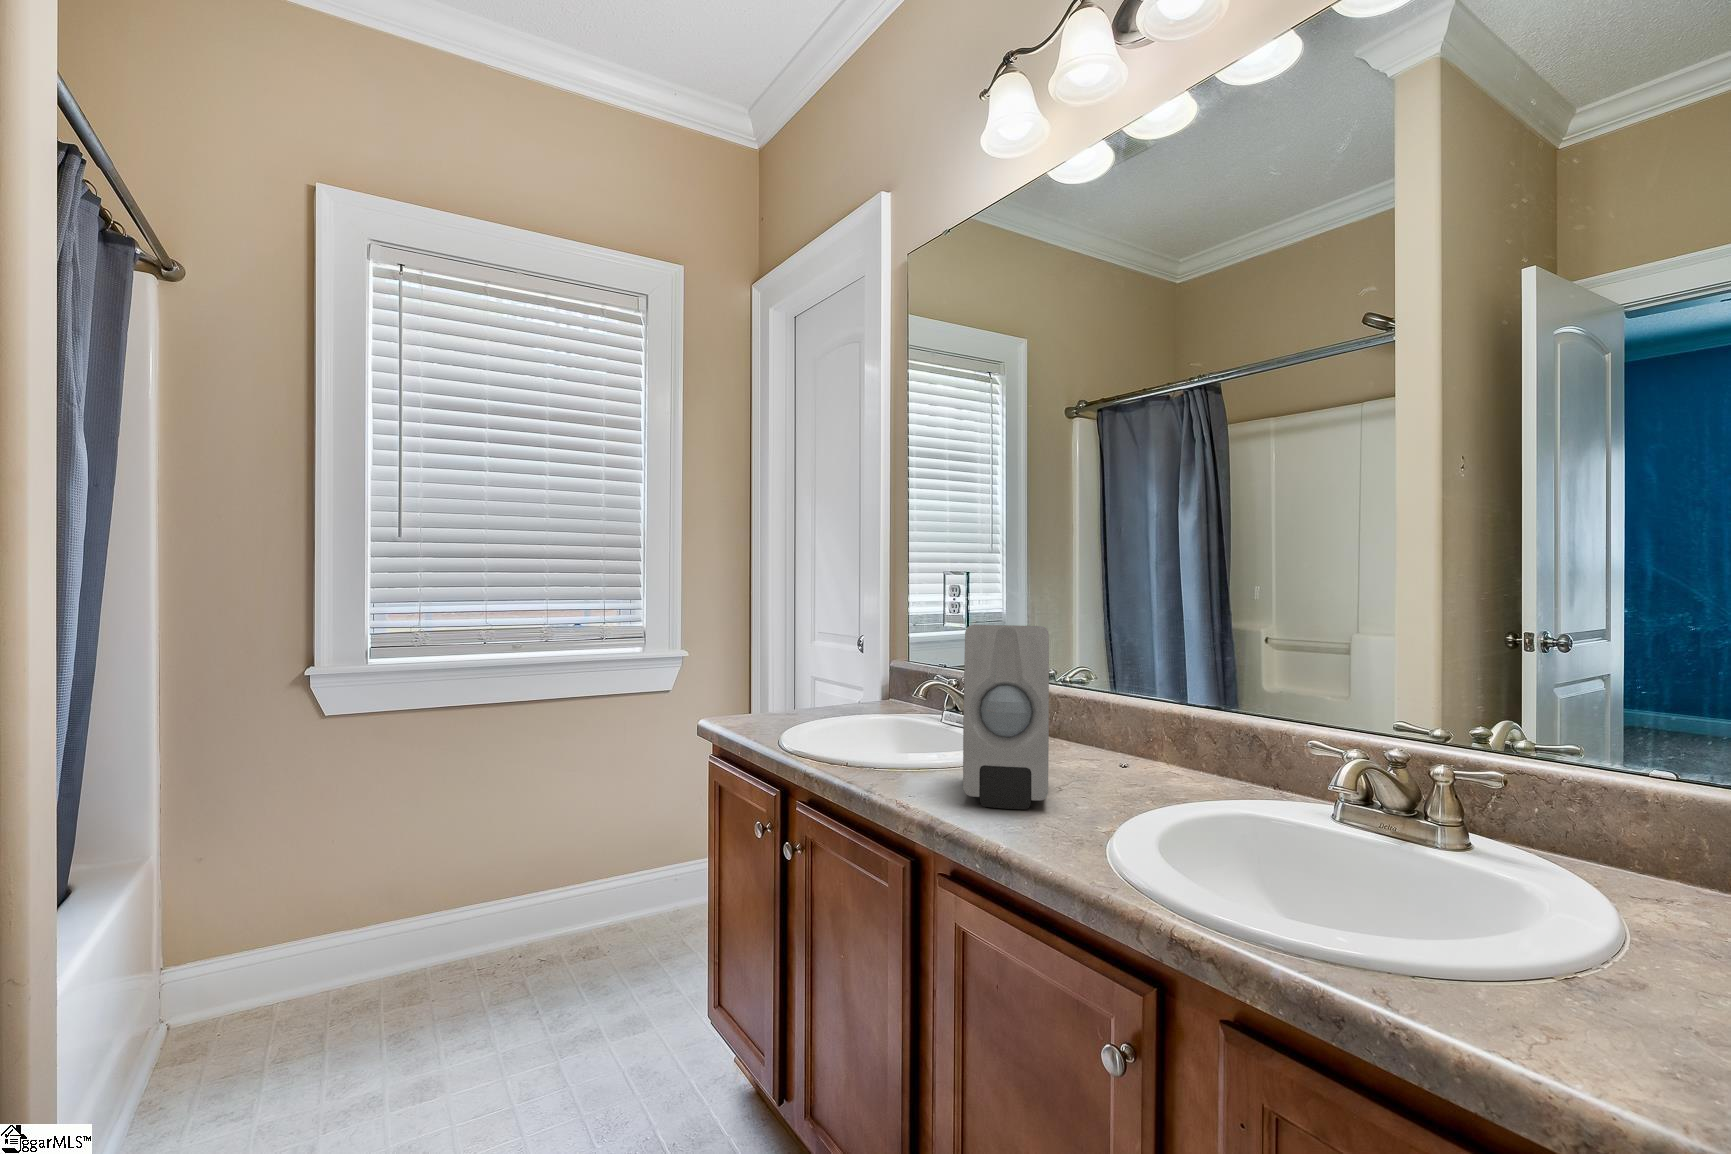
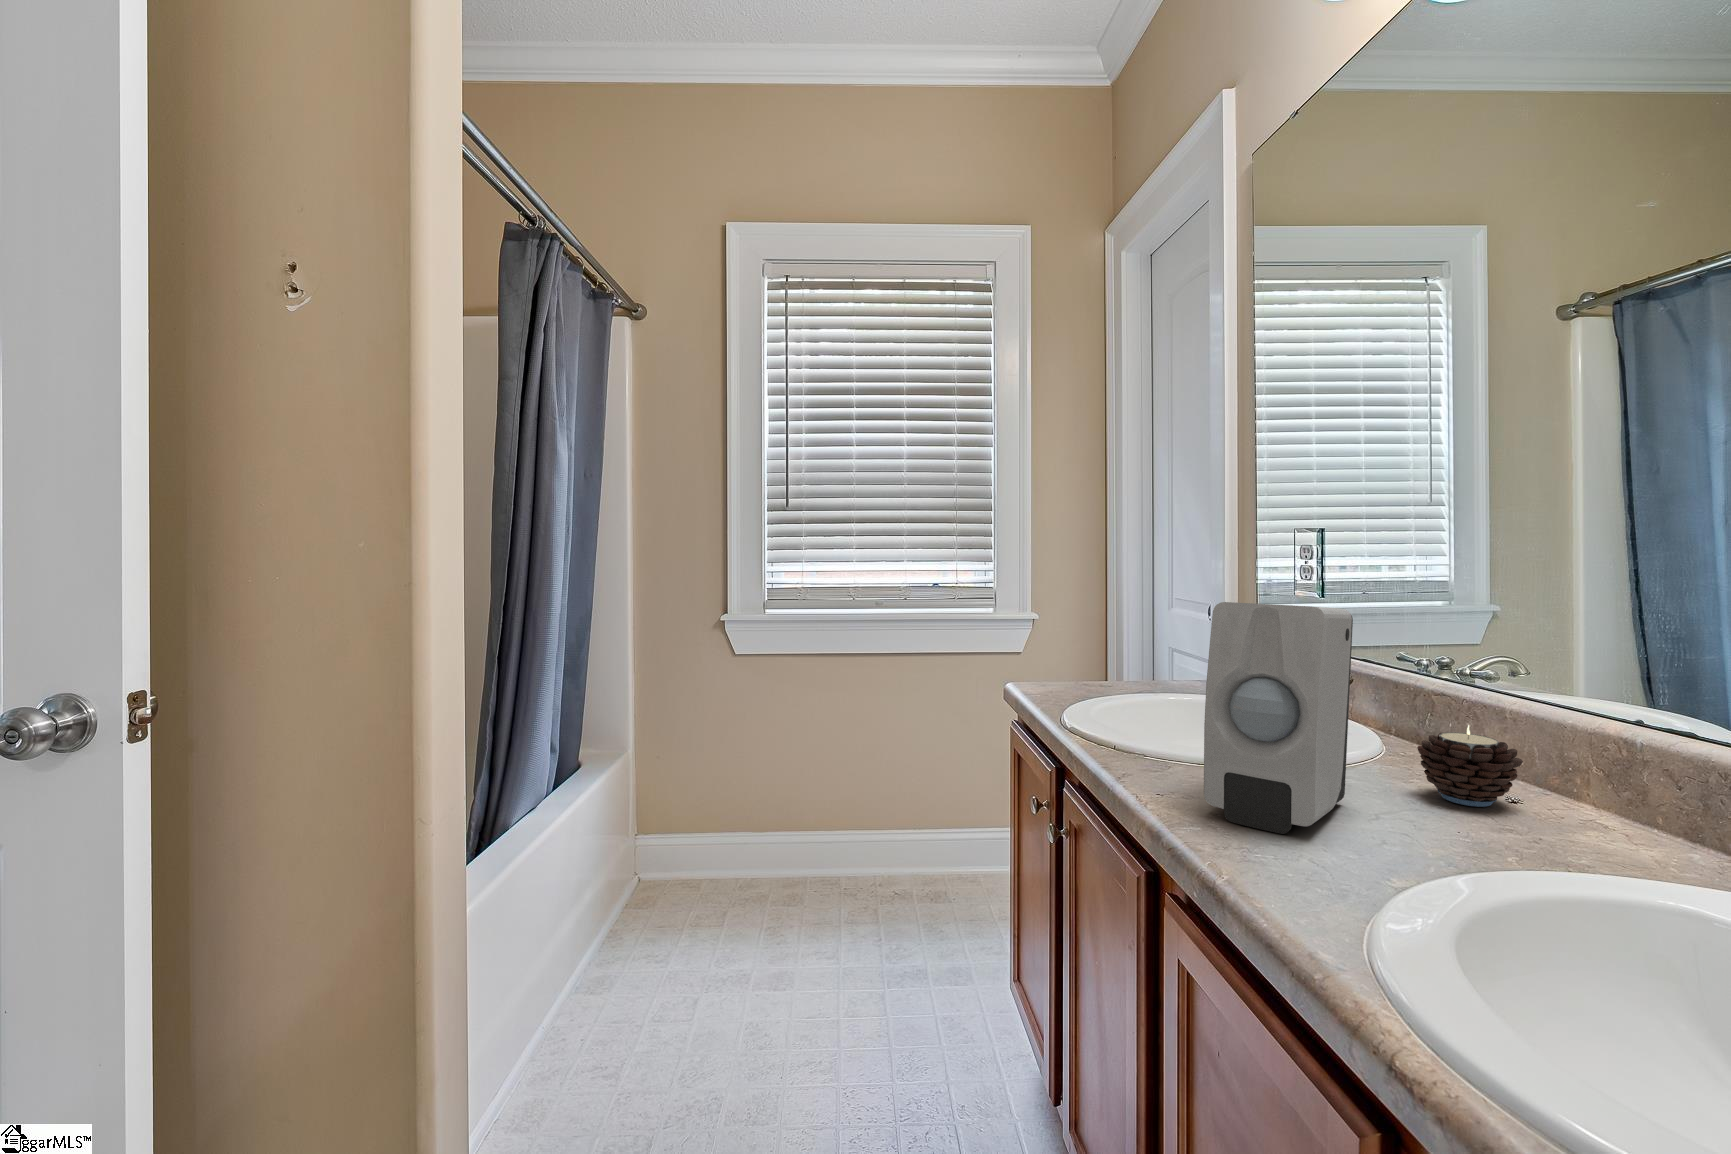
candle: none [1079,713,1142,772] -> present [1417,725,1523,807]

